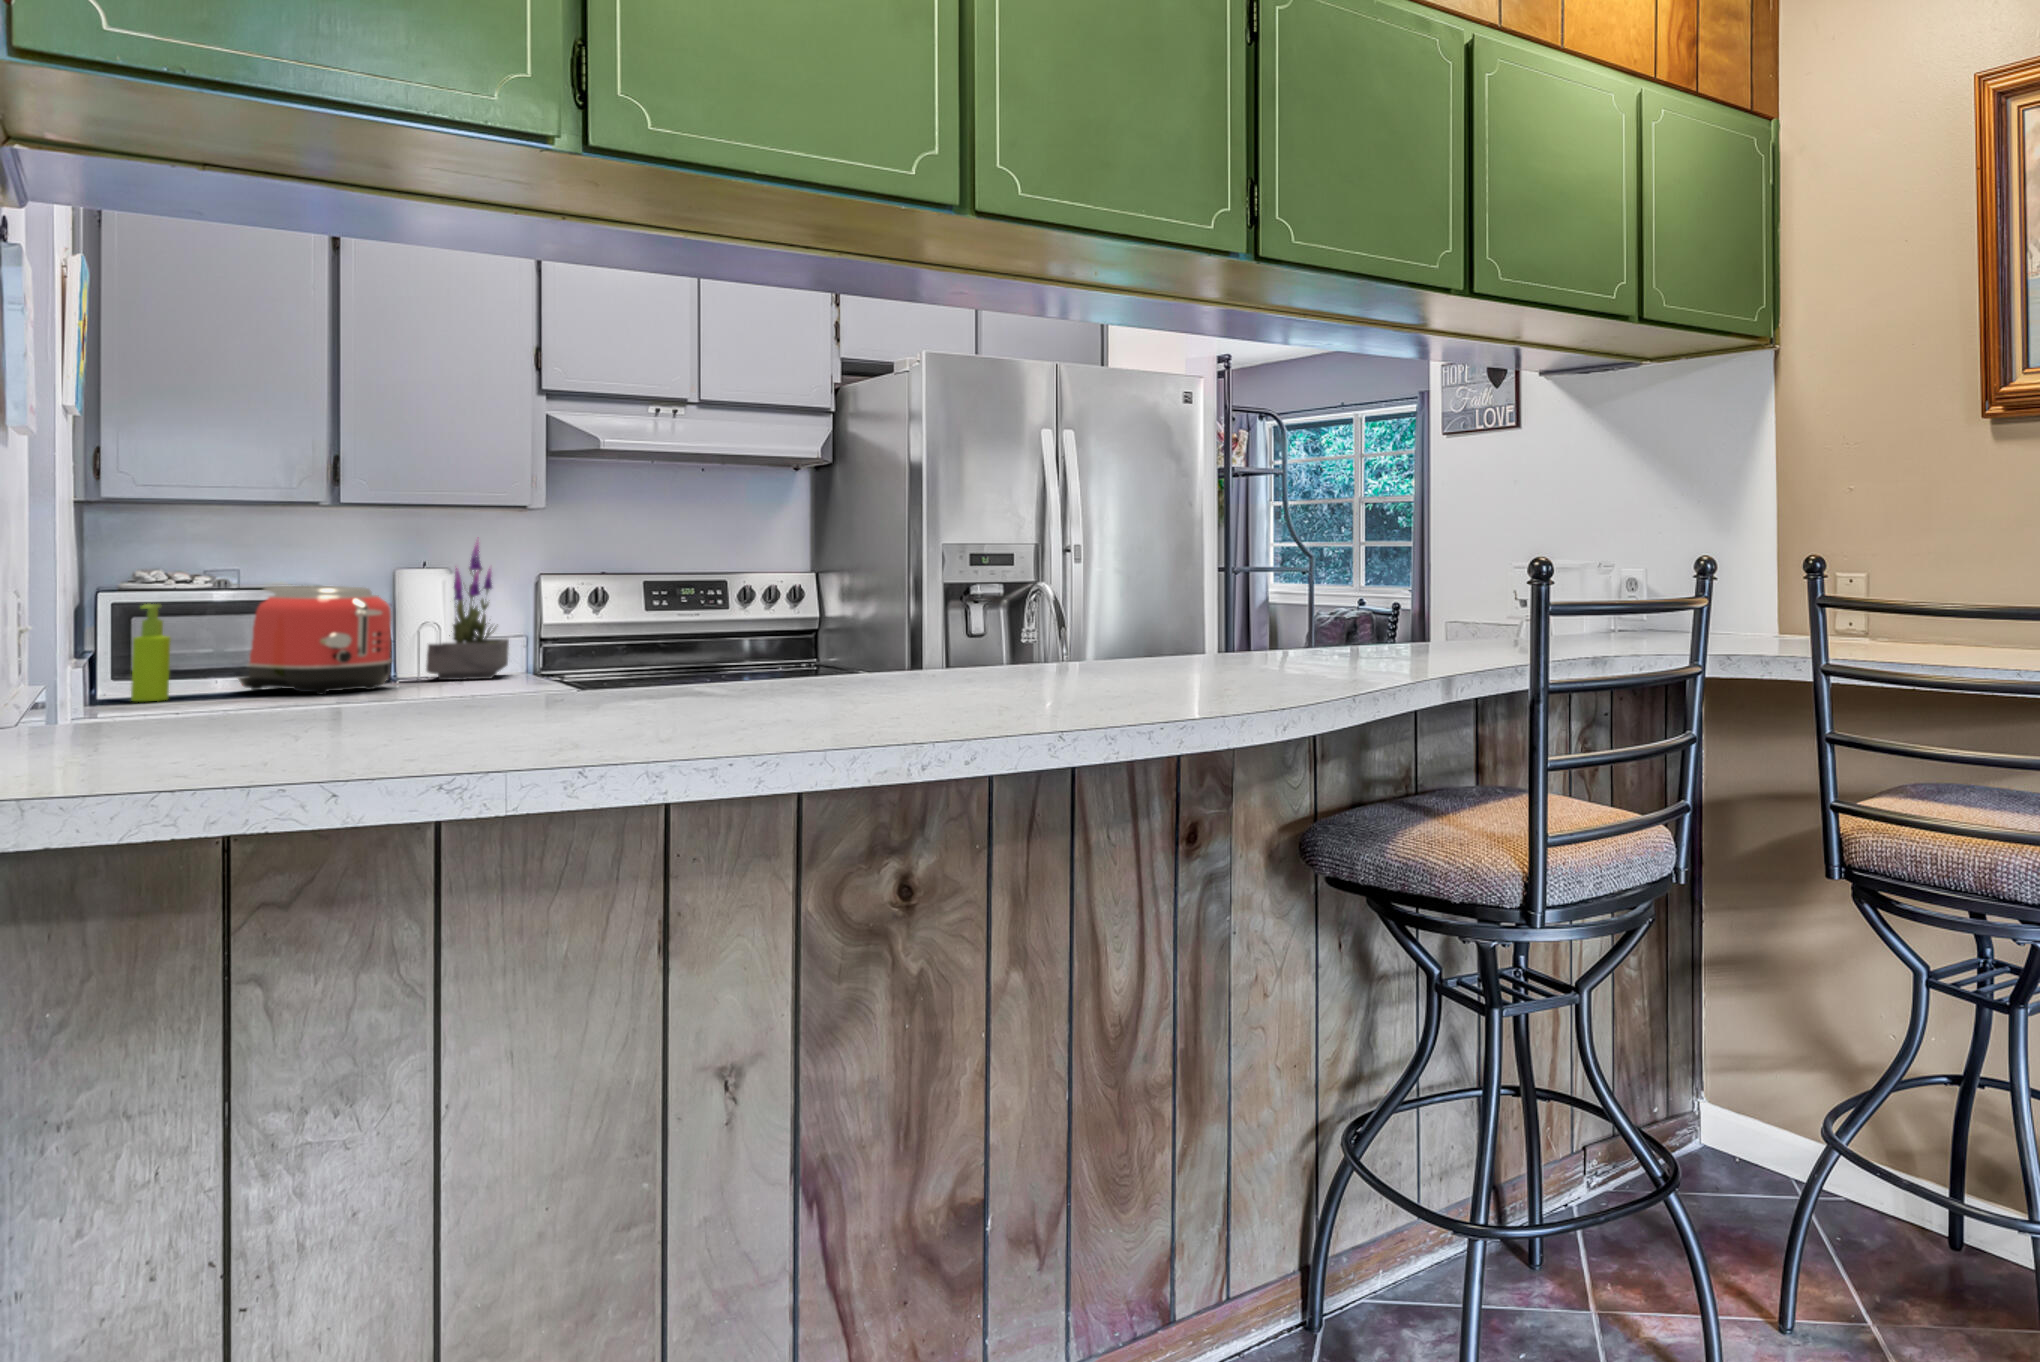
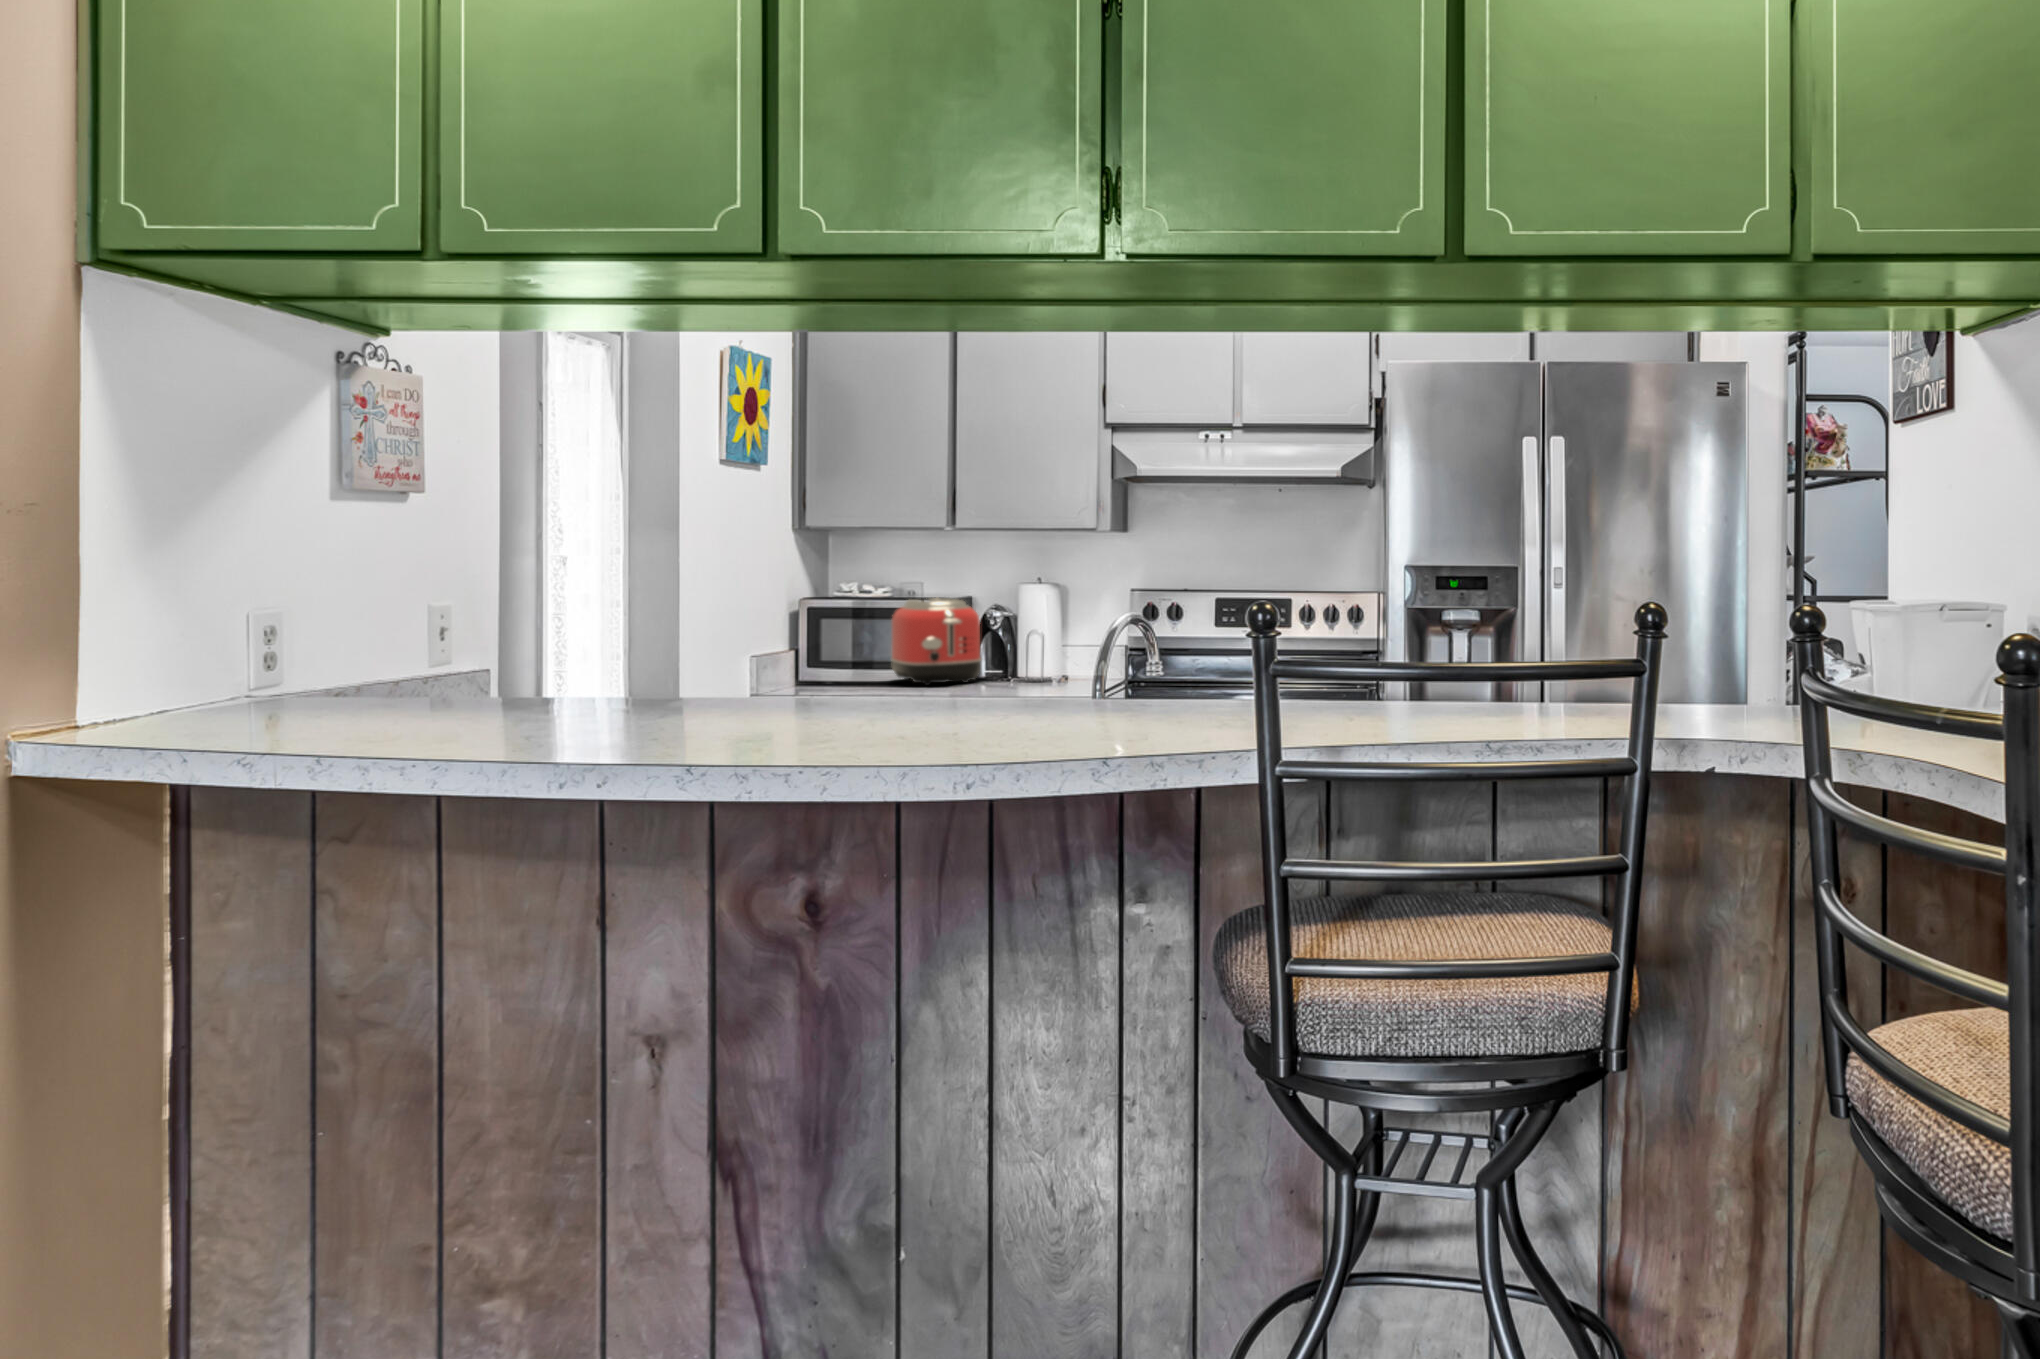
potted plant: present [426,537,509,680] -> none [1020,557,1089,677]
soap dispenser: present [131,604,171,701] -> none [821,613,844,685]

